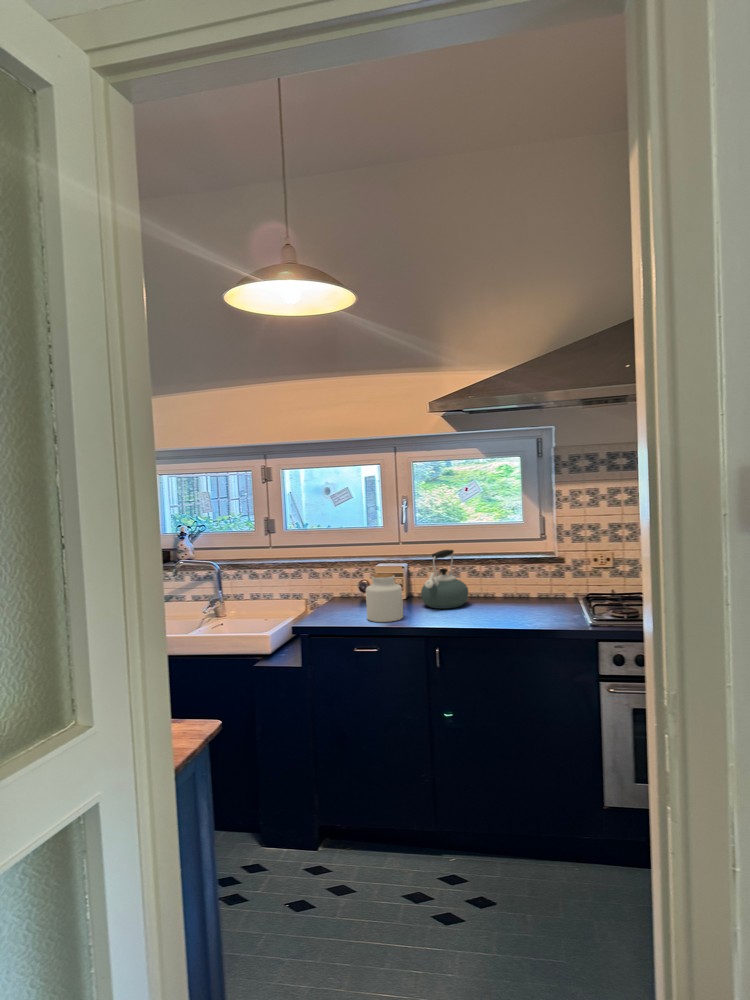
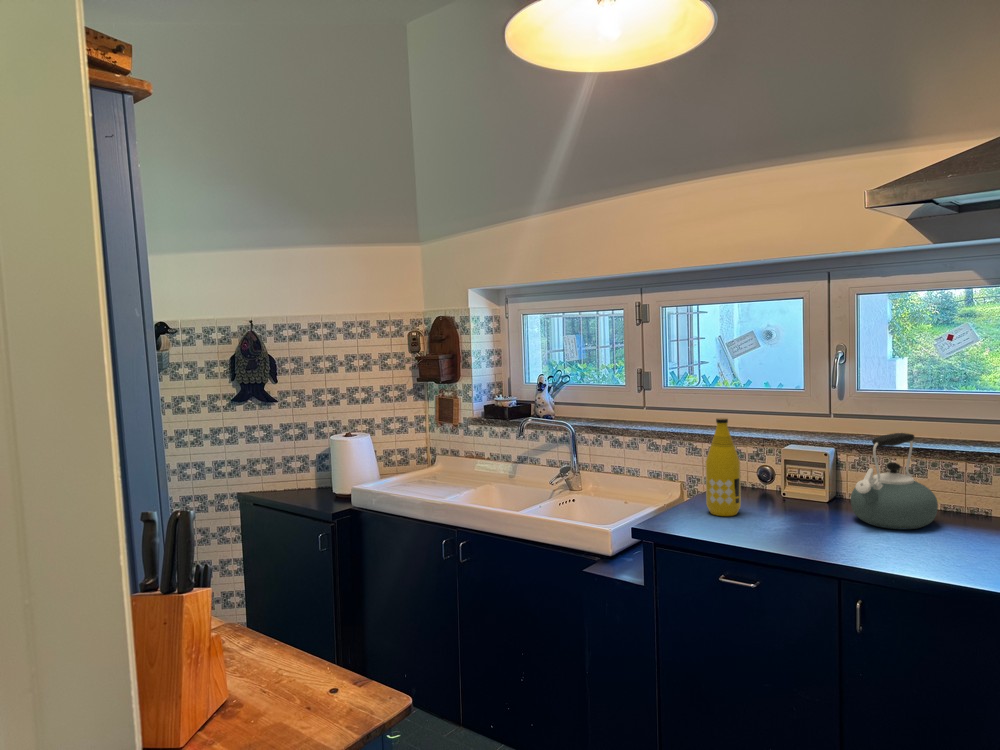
bottle: none [332,548,356,615] -> present [706,418,741,516]
jar: present [366,573,403,622] -> none [752,462,813,540]

